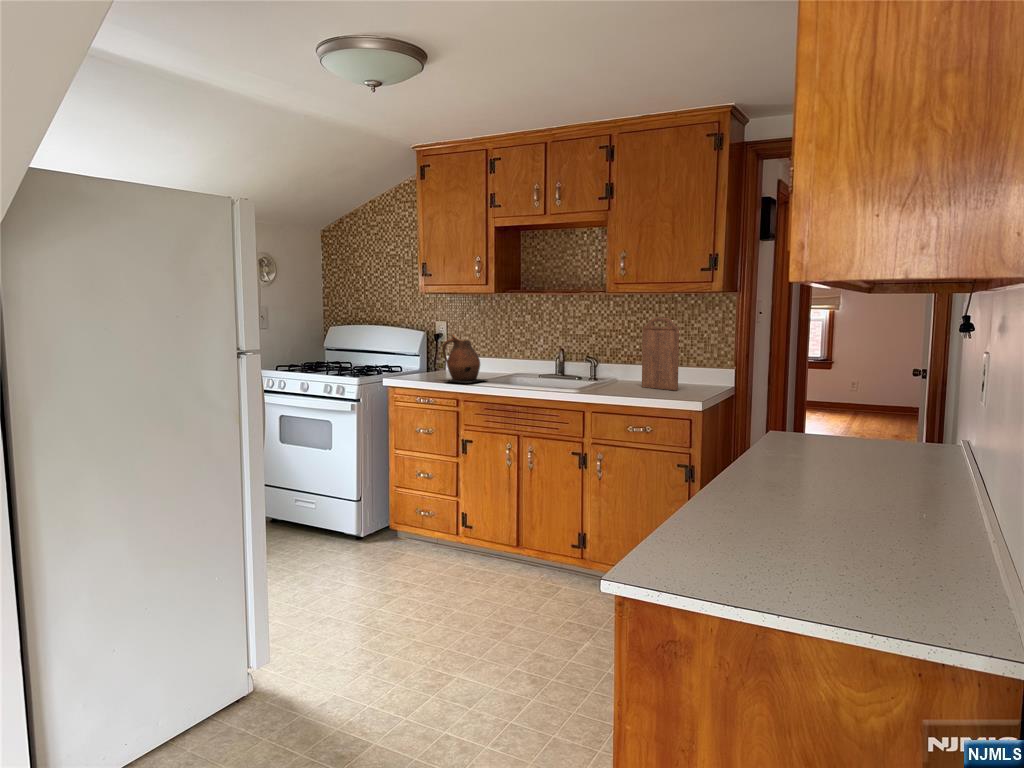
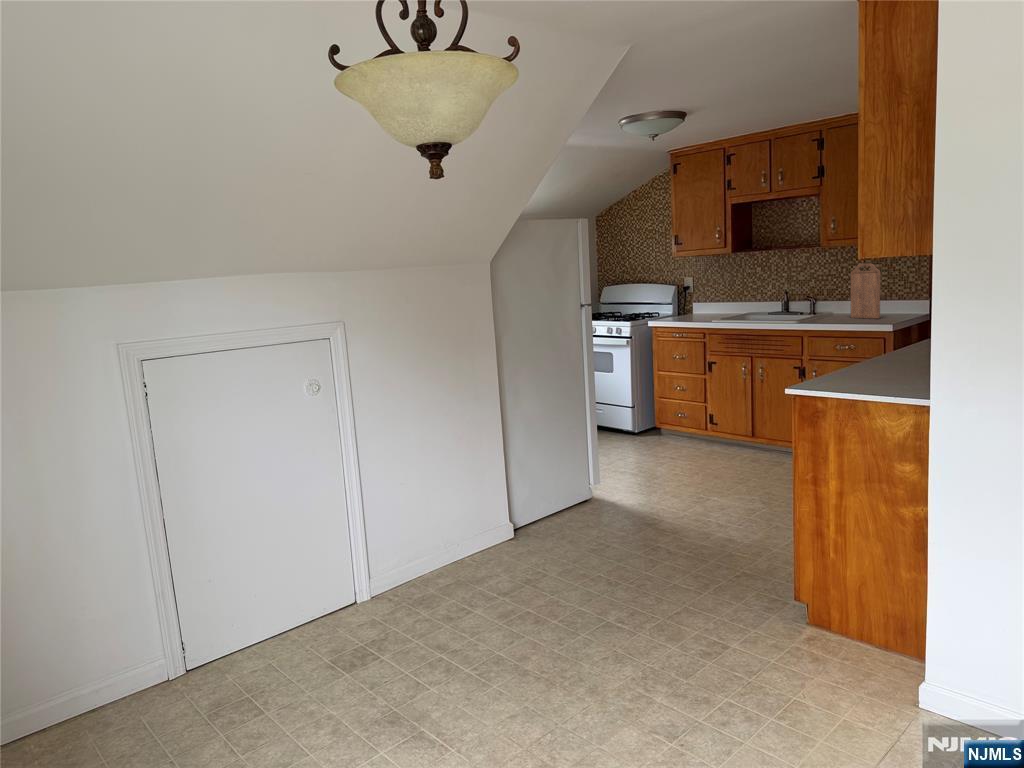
ceramic pitcher: present [442,335,486,383] -> none [693,287,728,321]

